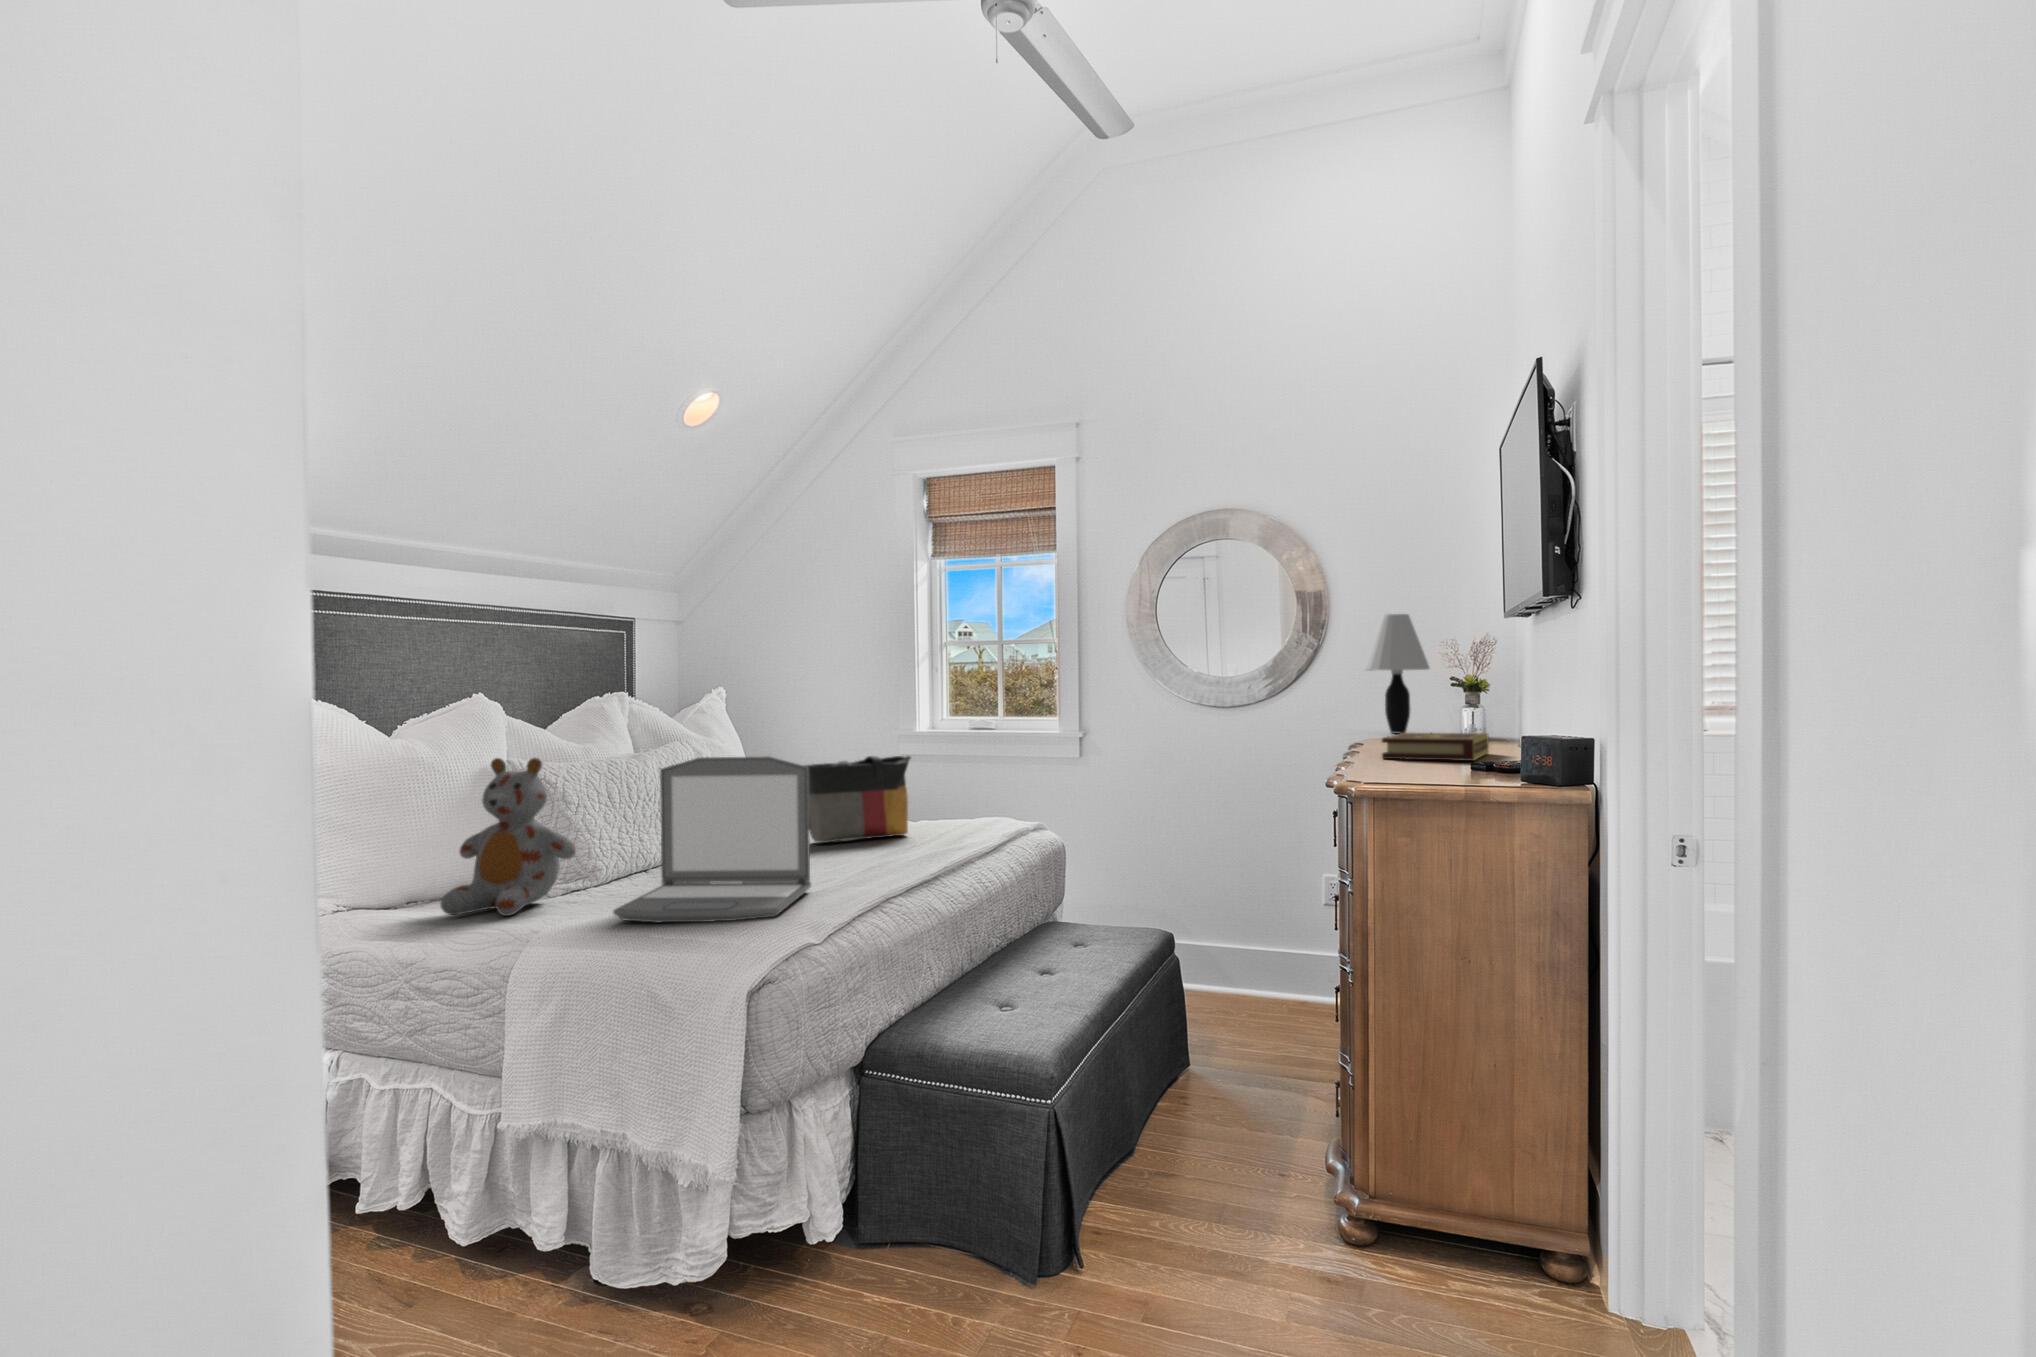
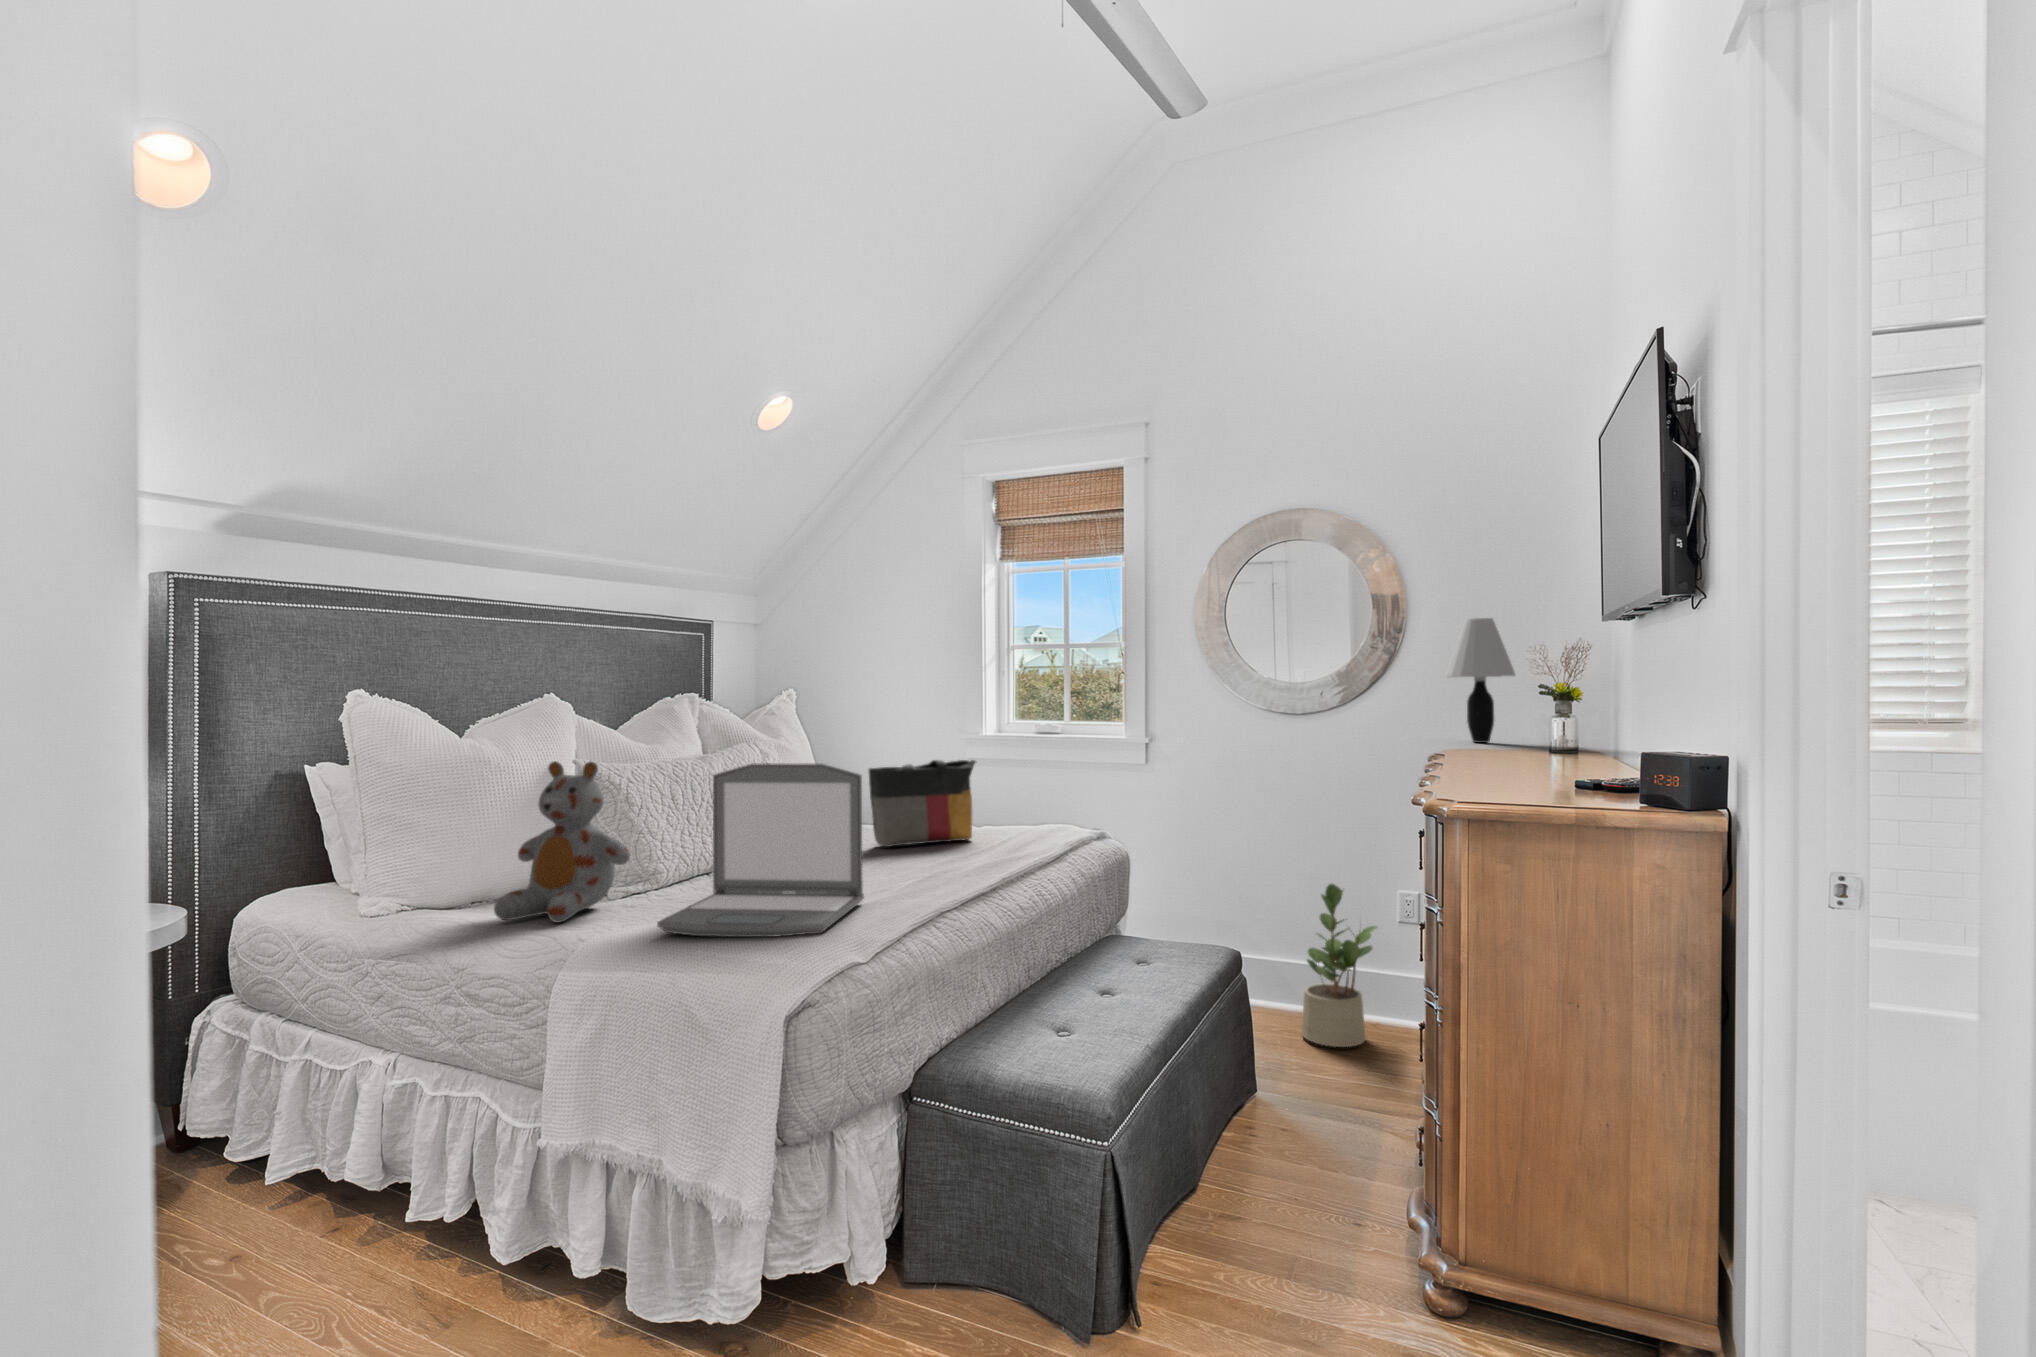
book: present [1382,732,1489,761] -> none [1471,744,1588,777]
potted plant: none [1231,871,1303,1028] -> present [1302,884,1377,1047]

